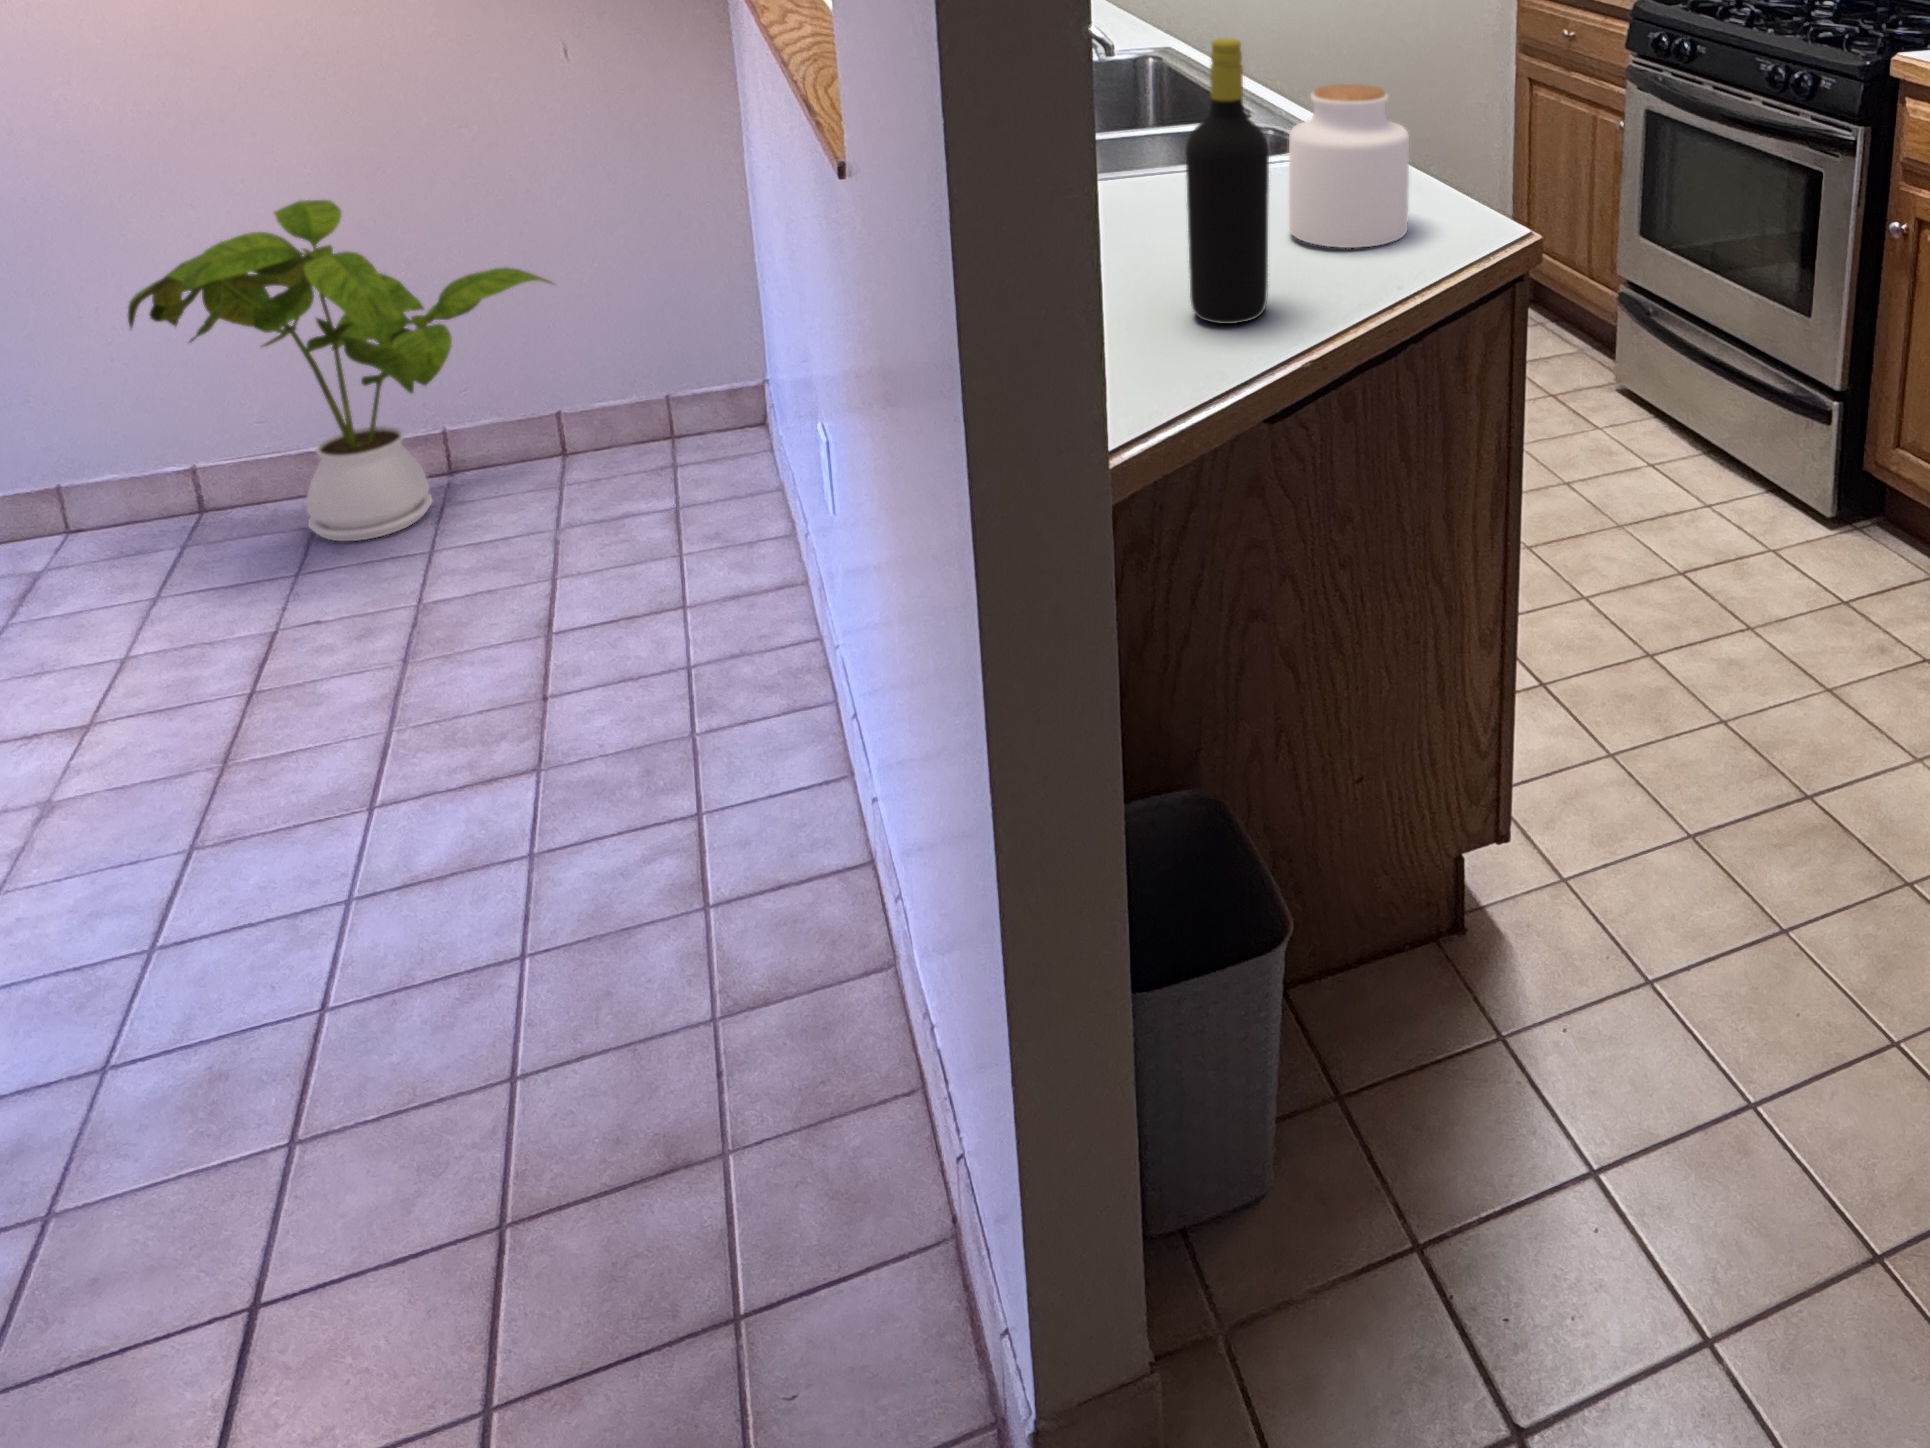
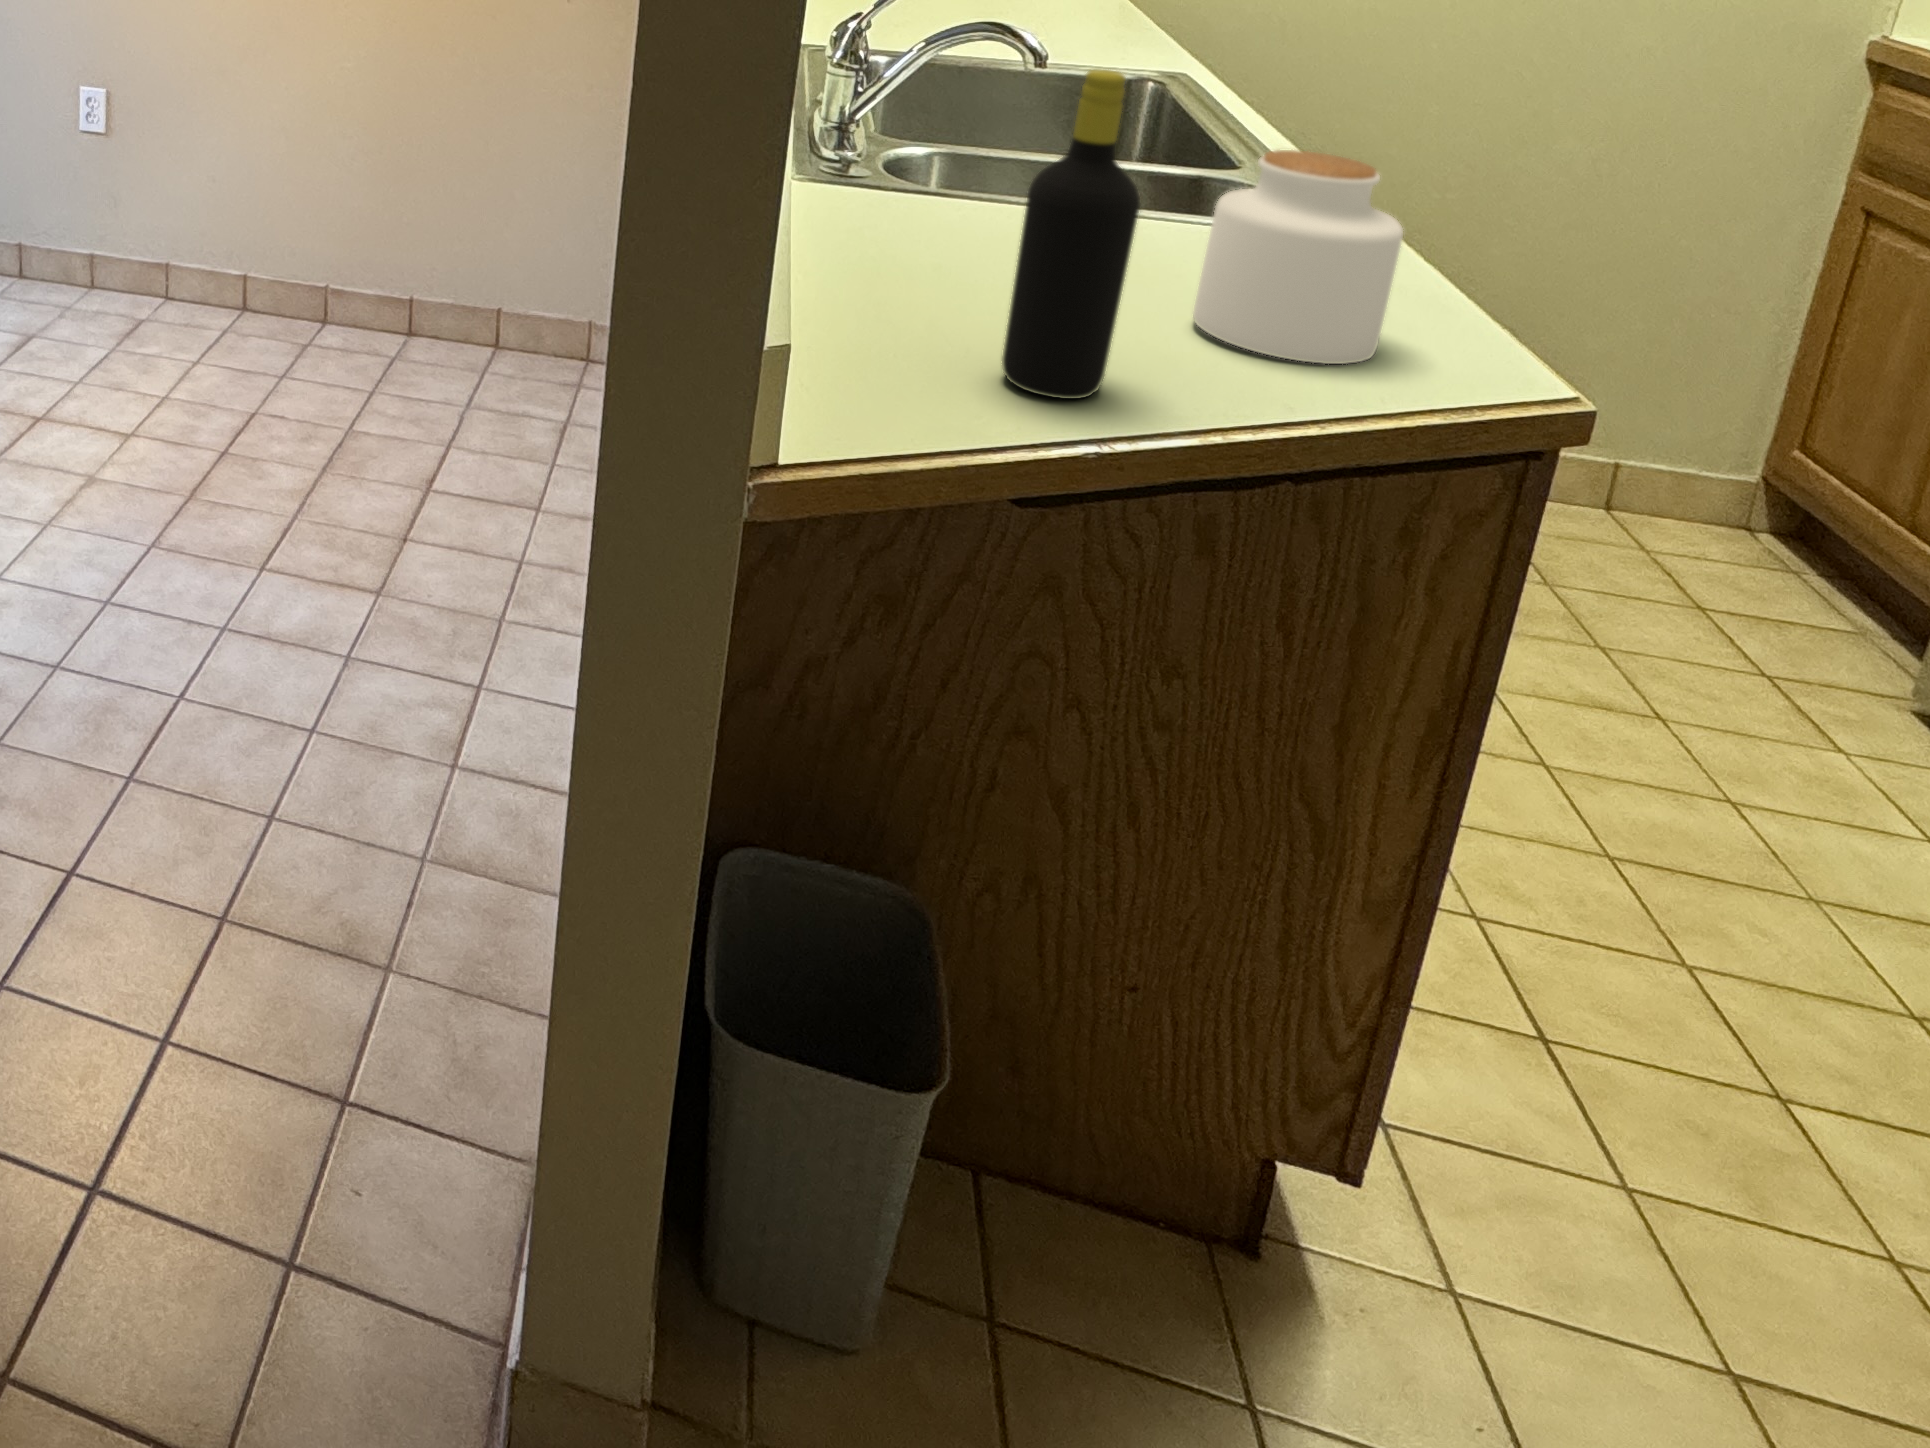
house plant: present [128,200,551,541] -> none [215,85,509,369]

